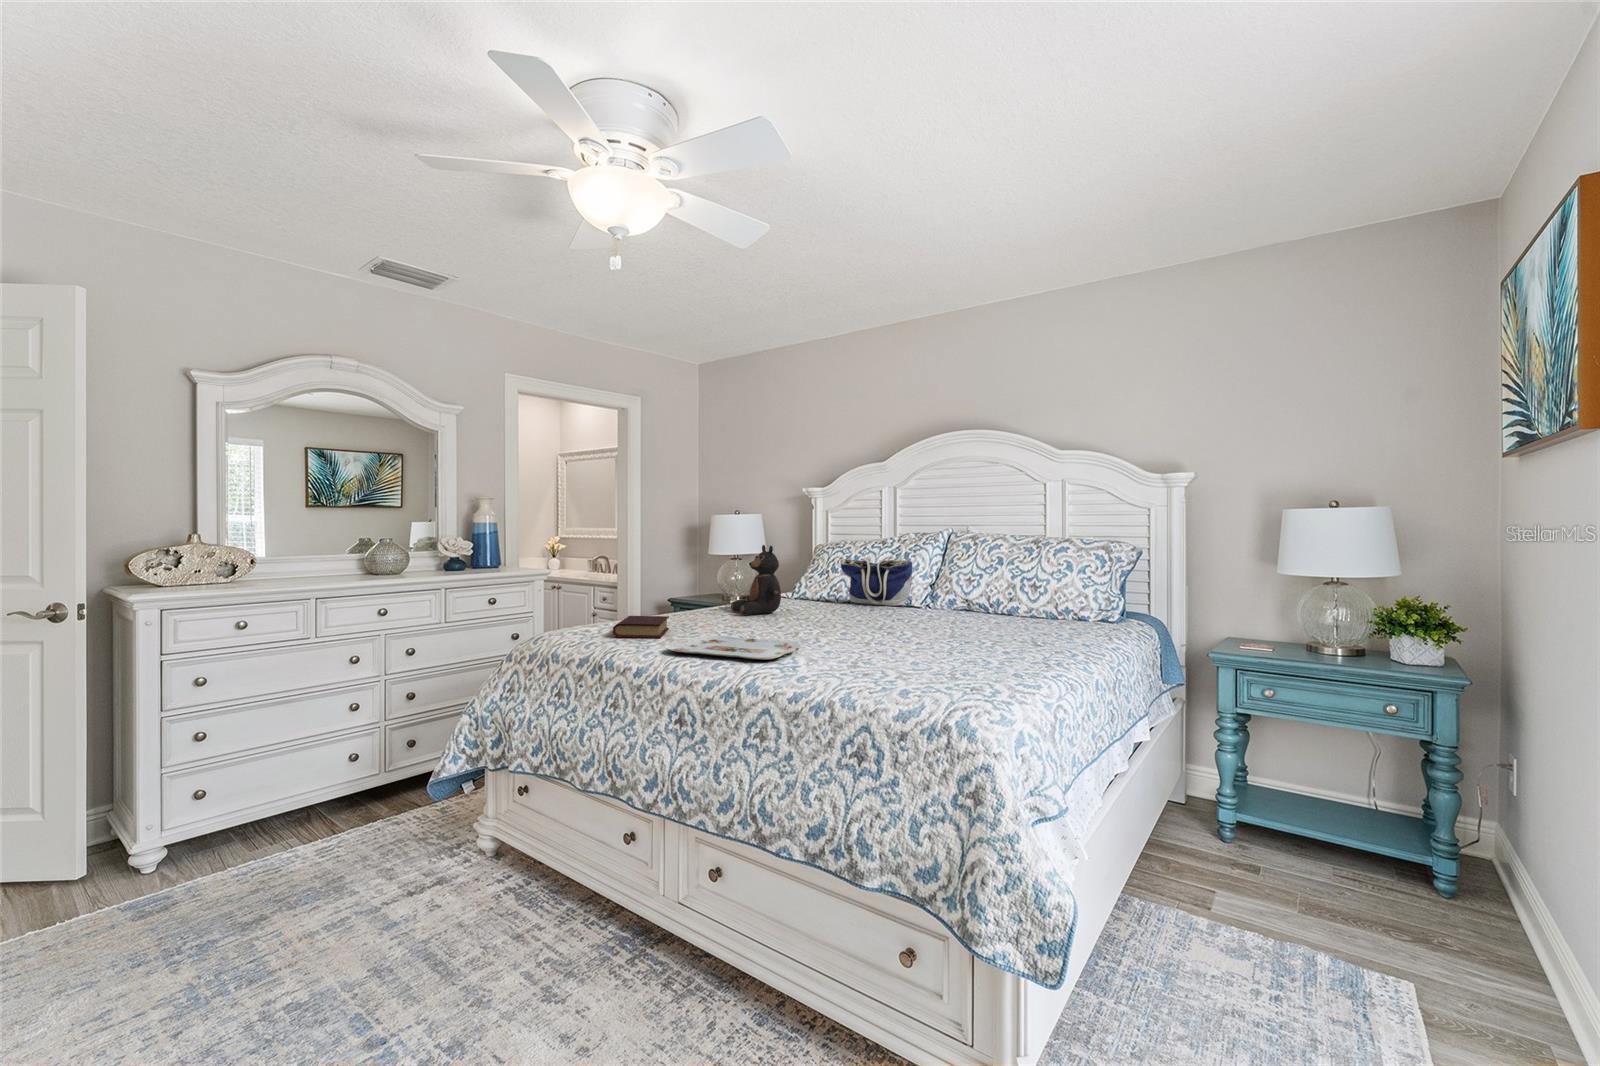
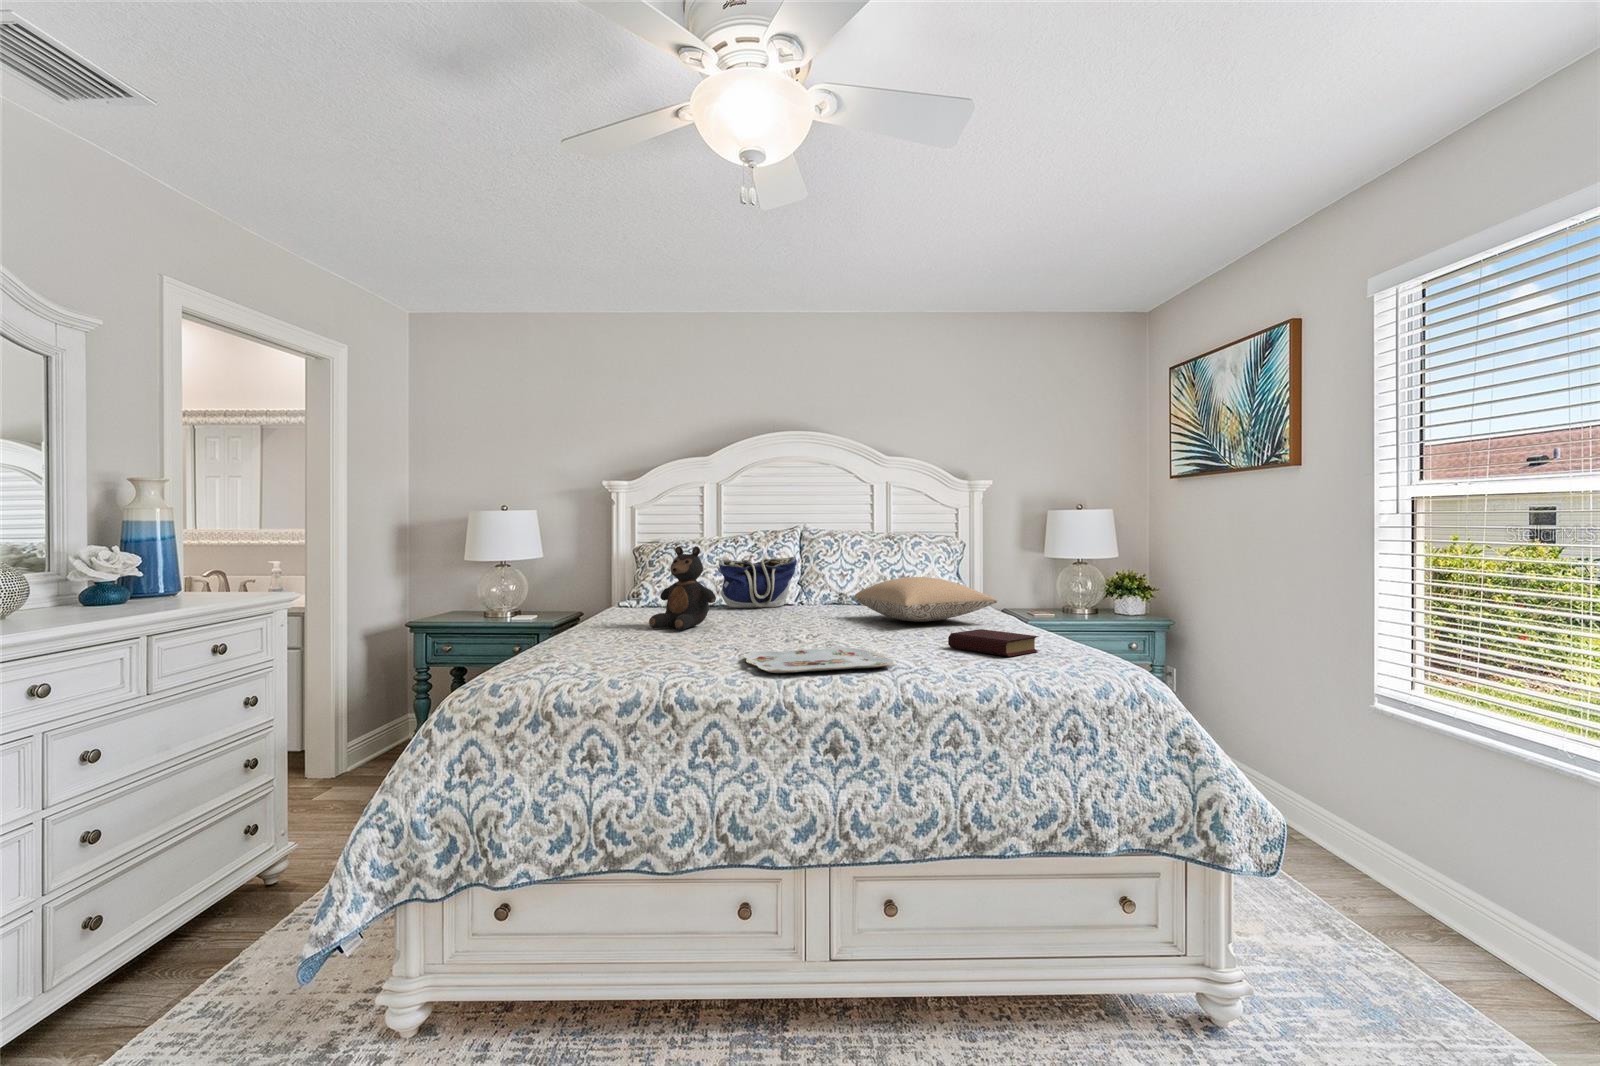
pillow: none [918,586,1037,631] -> present [854,577,998,622]
book: present [613,616,669,638] -> present [948,629,1038,656]

